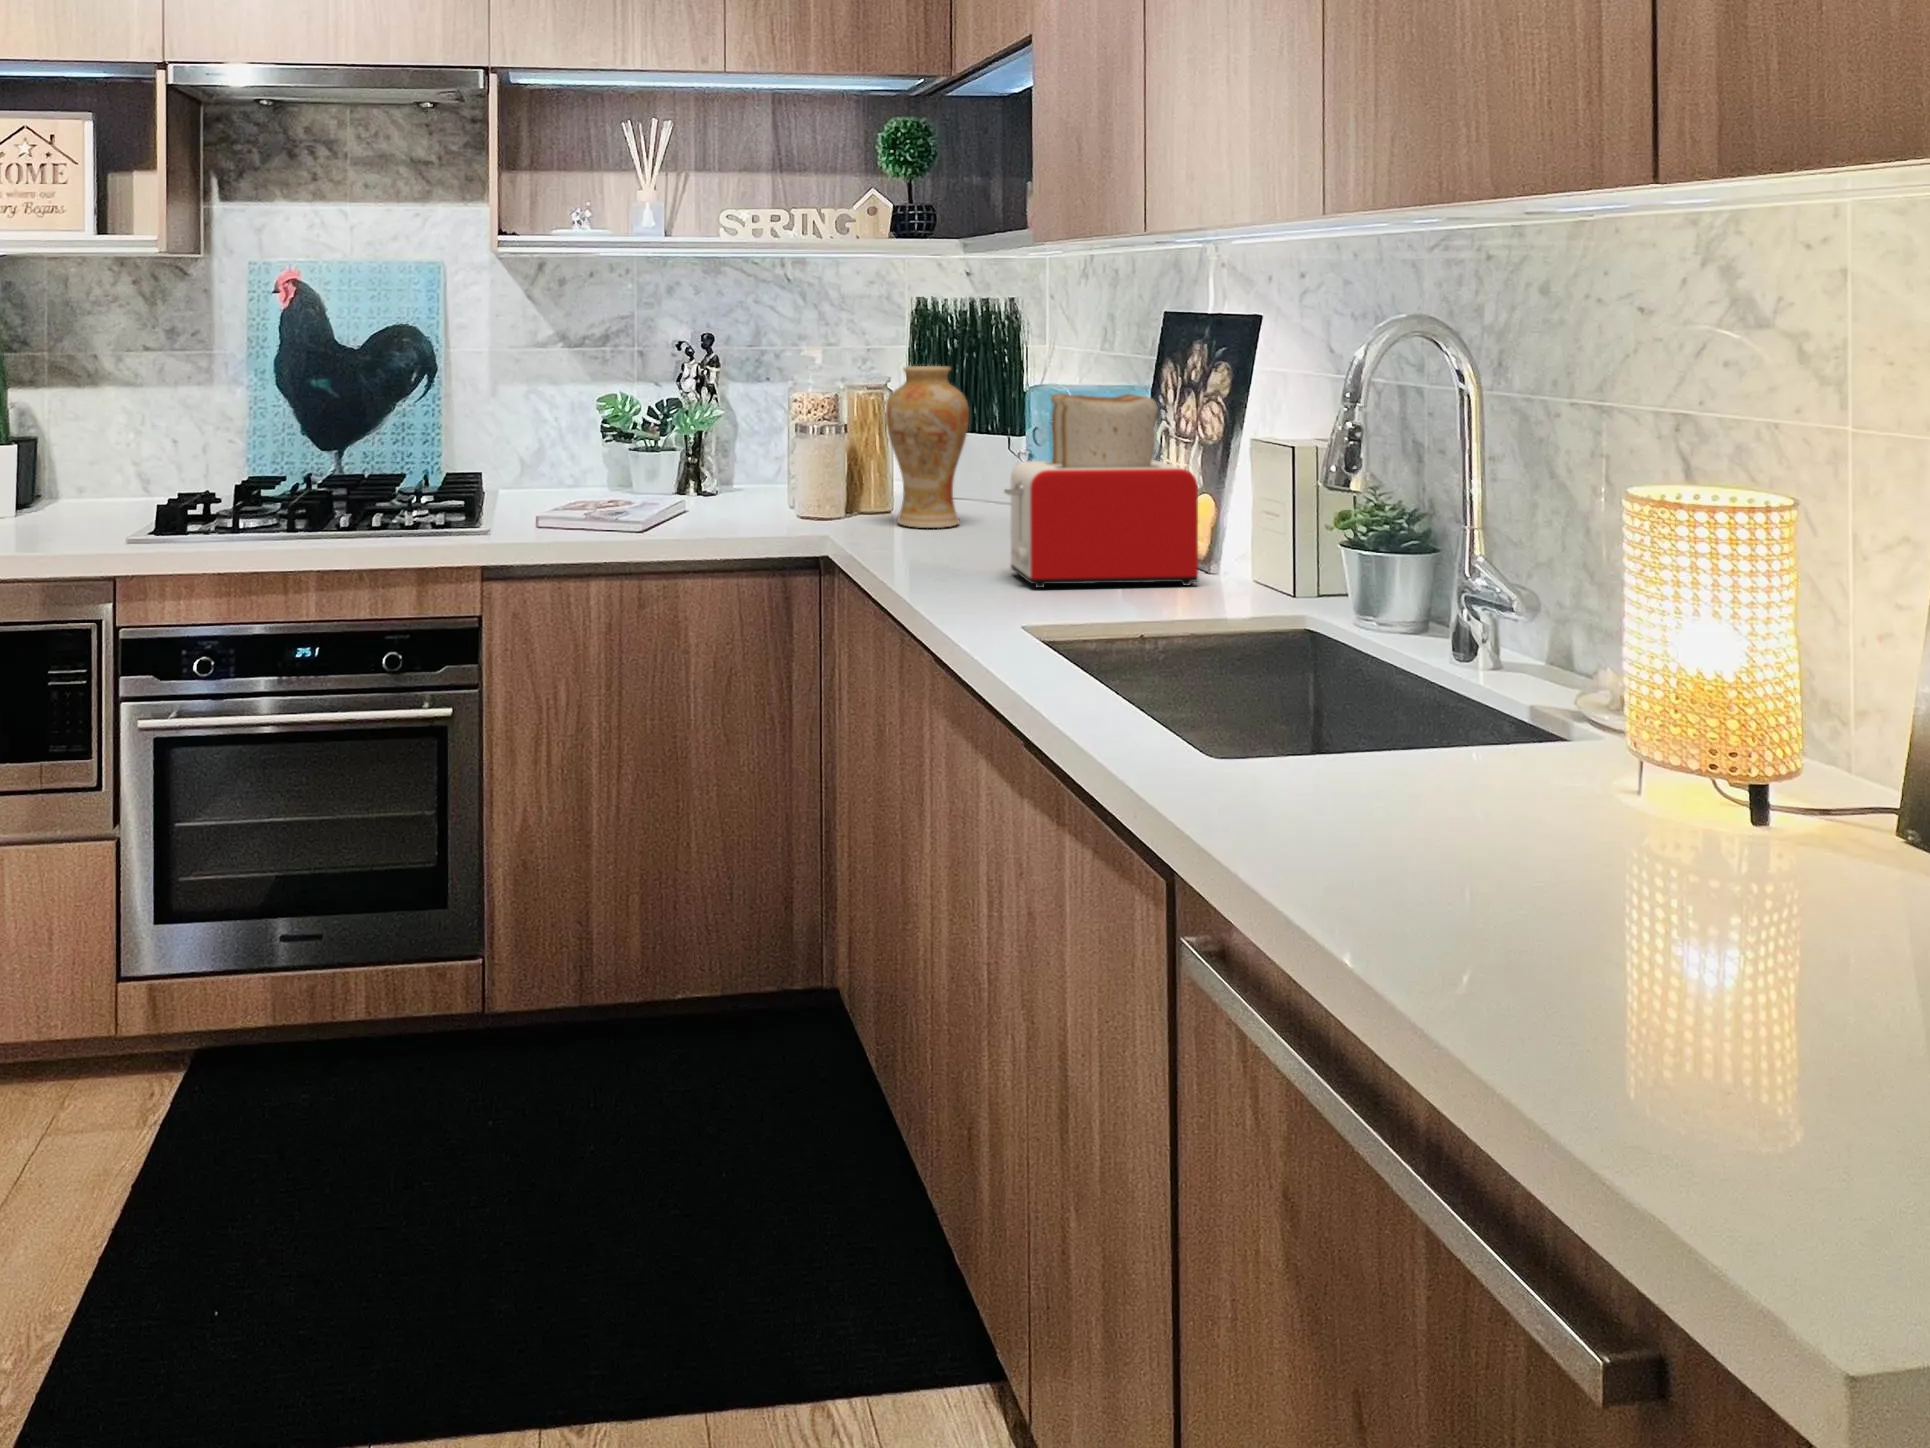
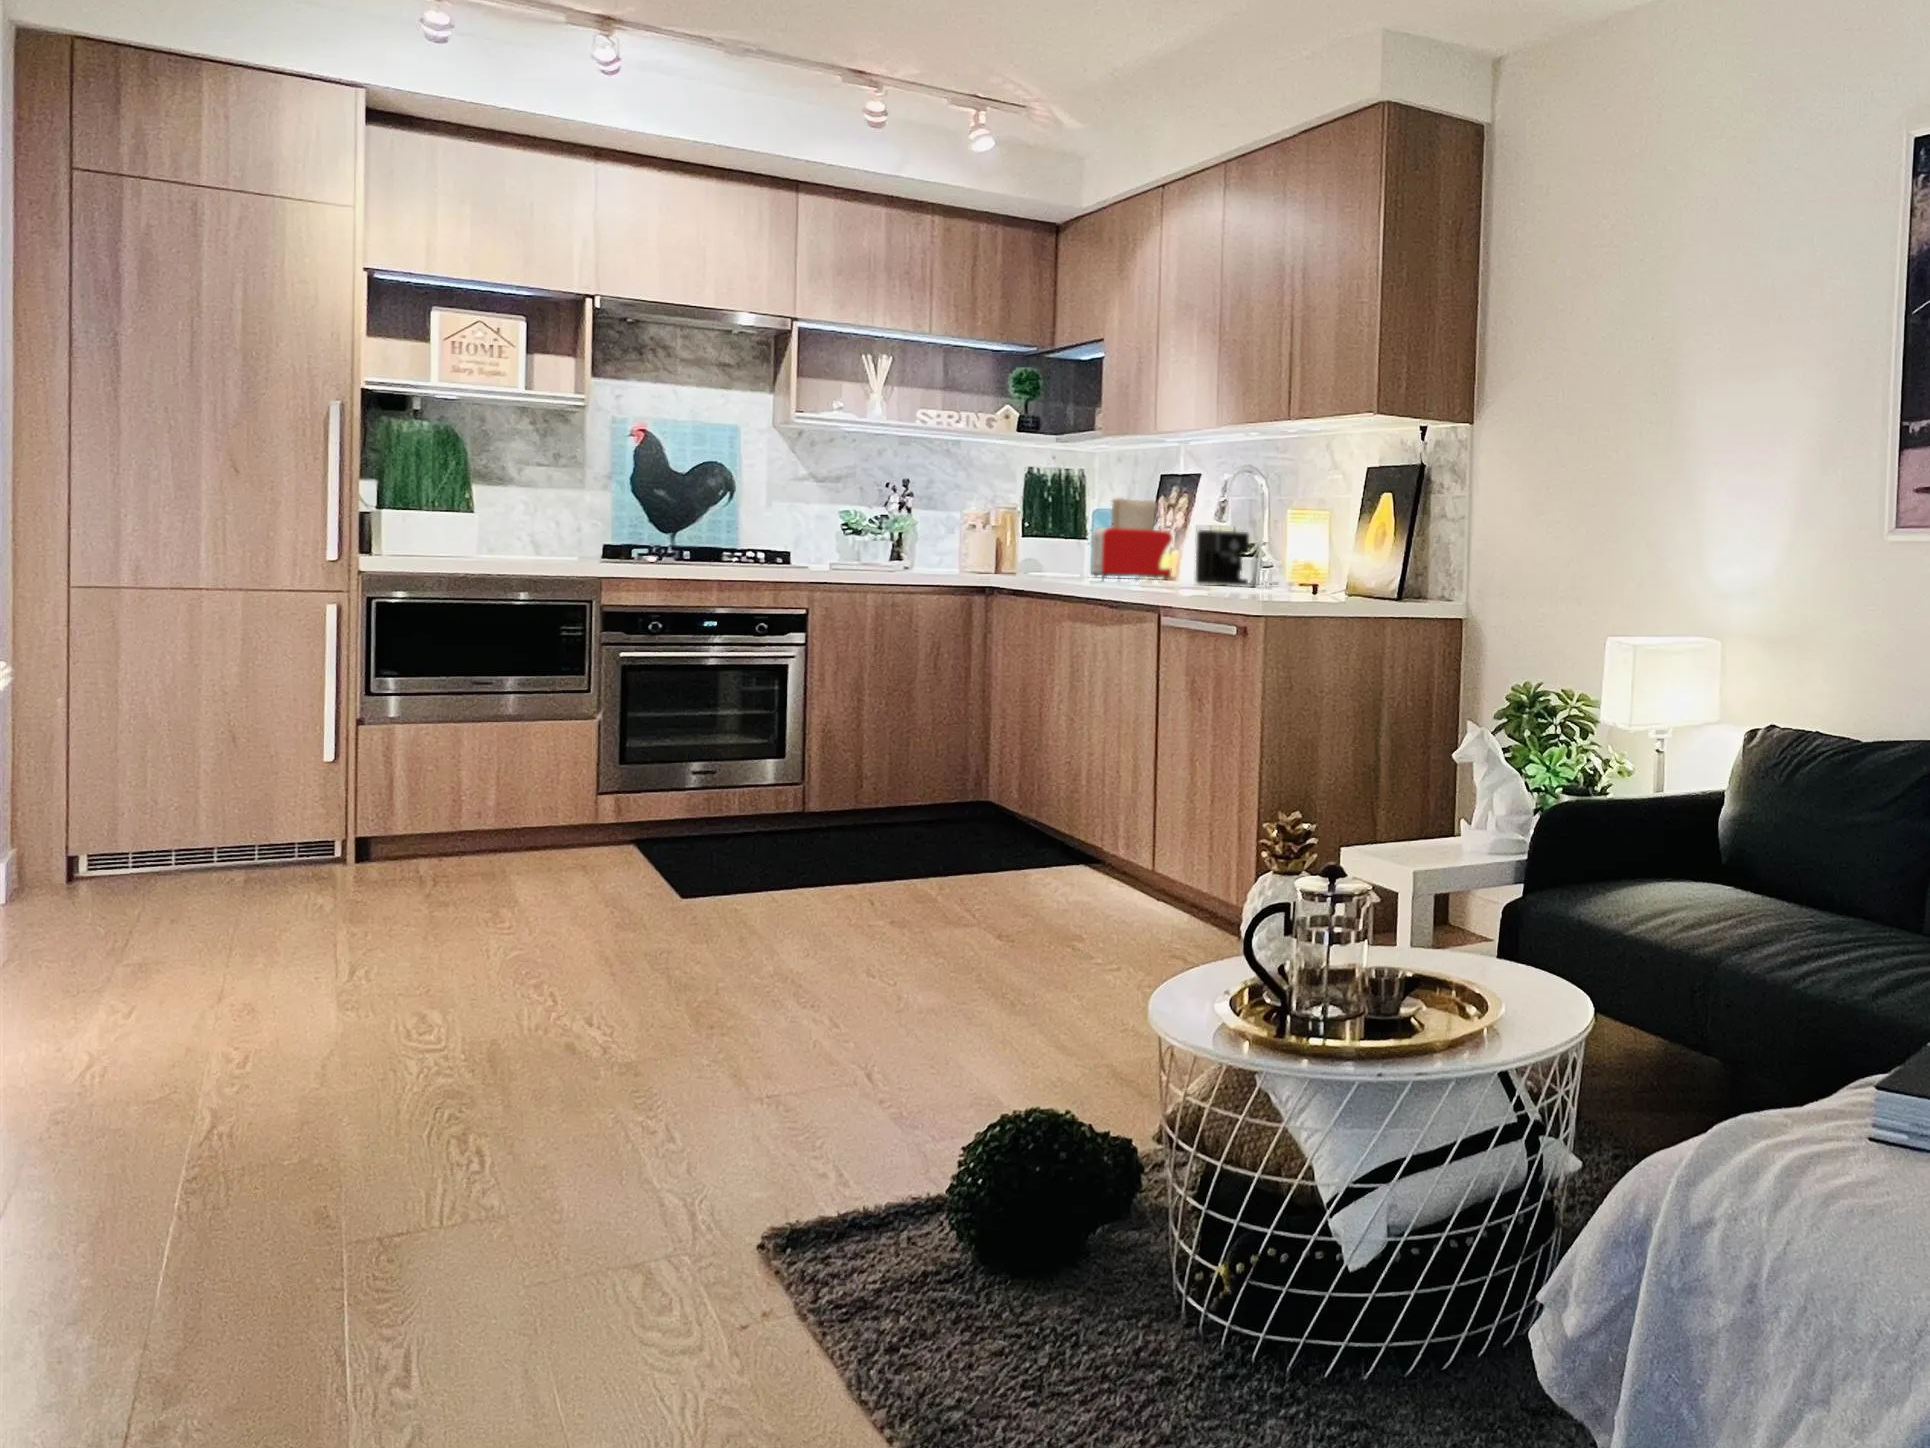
vase: present [886,366,969,528] -> none [1021,495,1064,574]
coffee maker: none [1332,662,1664,962] -> present [1196,530,1272,585]

